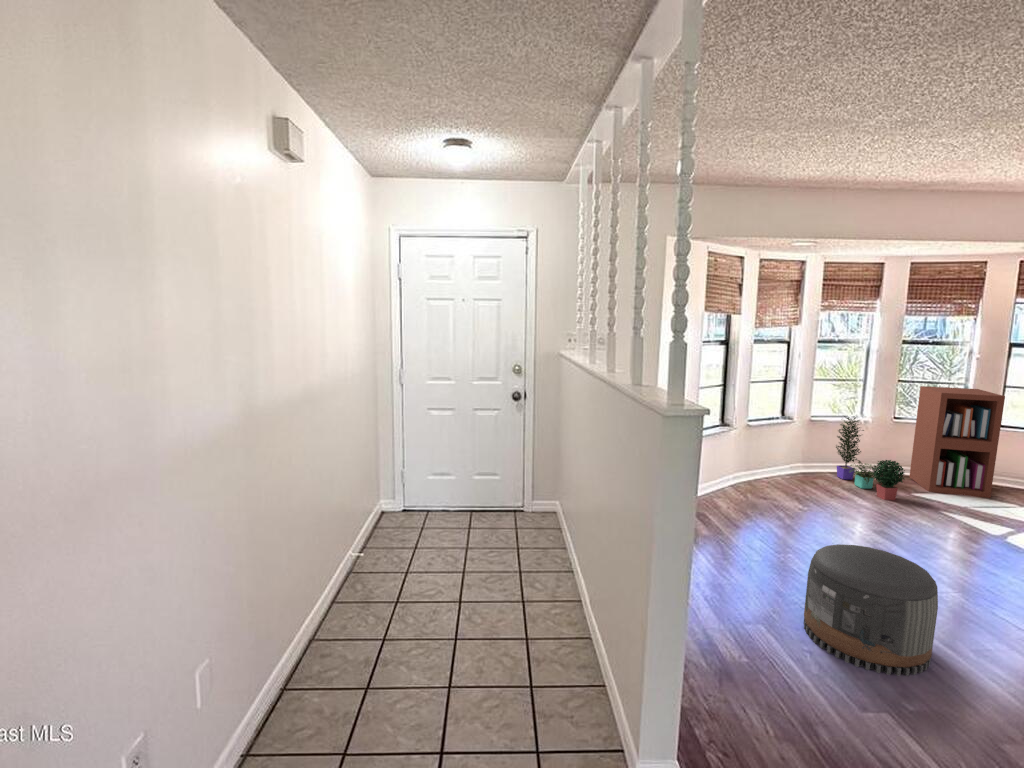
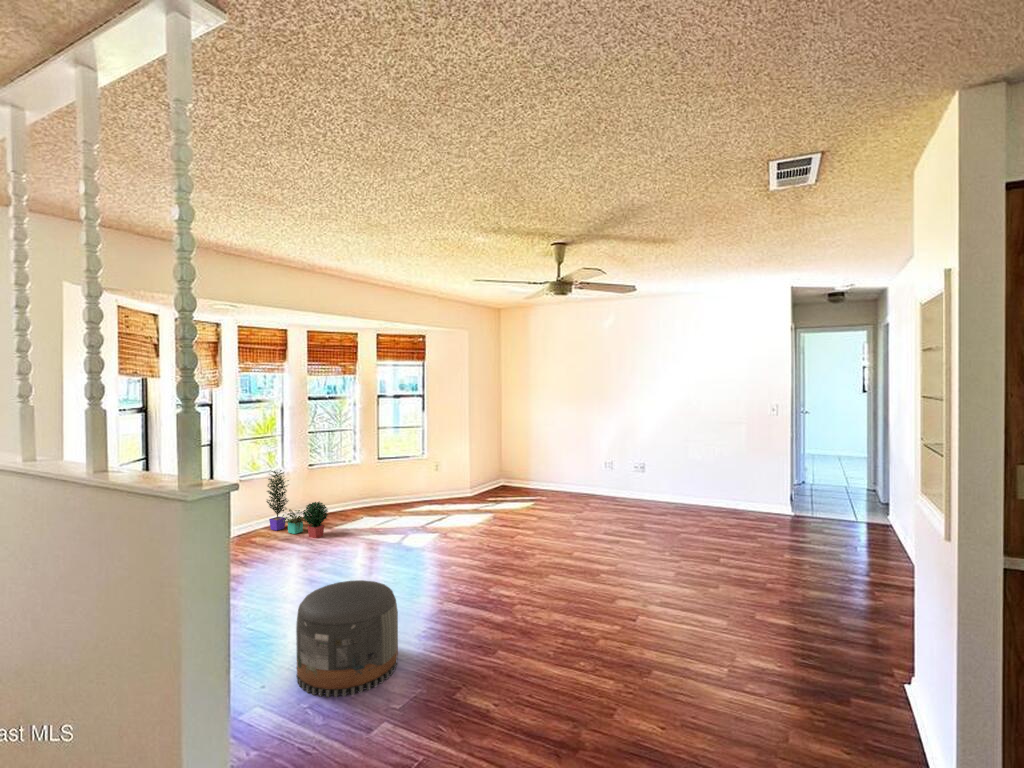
bookshelf: present [909,386,1005,498] -> none [325,431,381,521]

